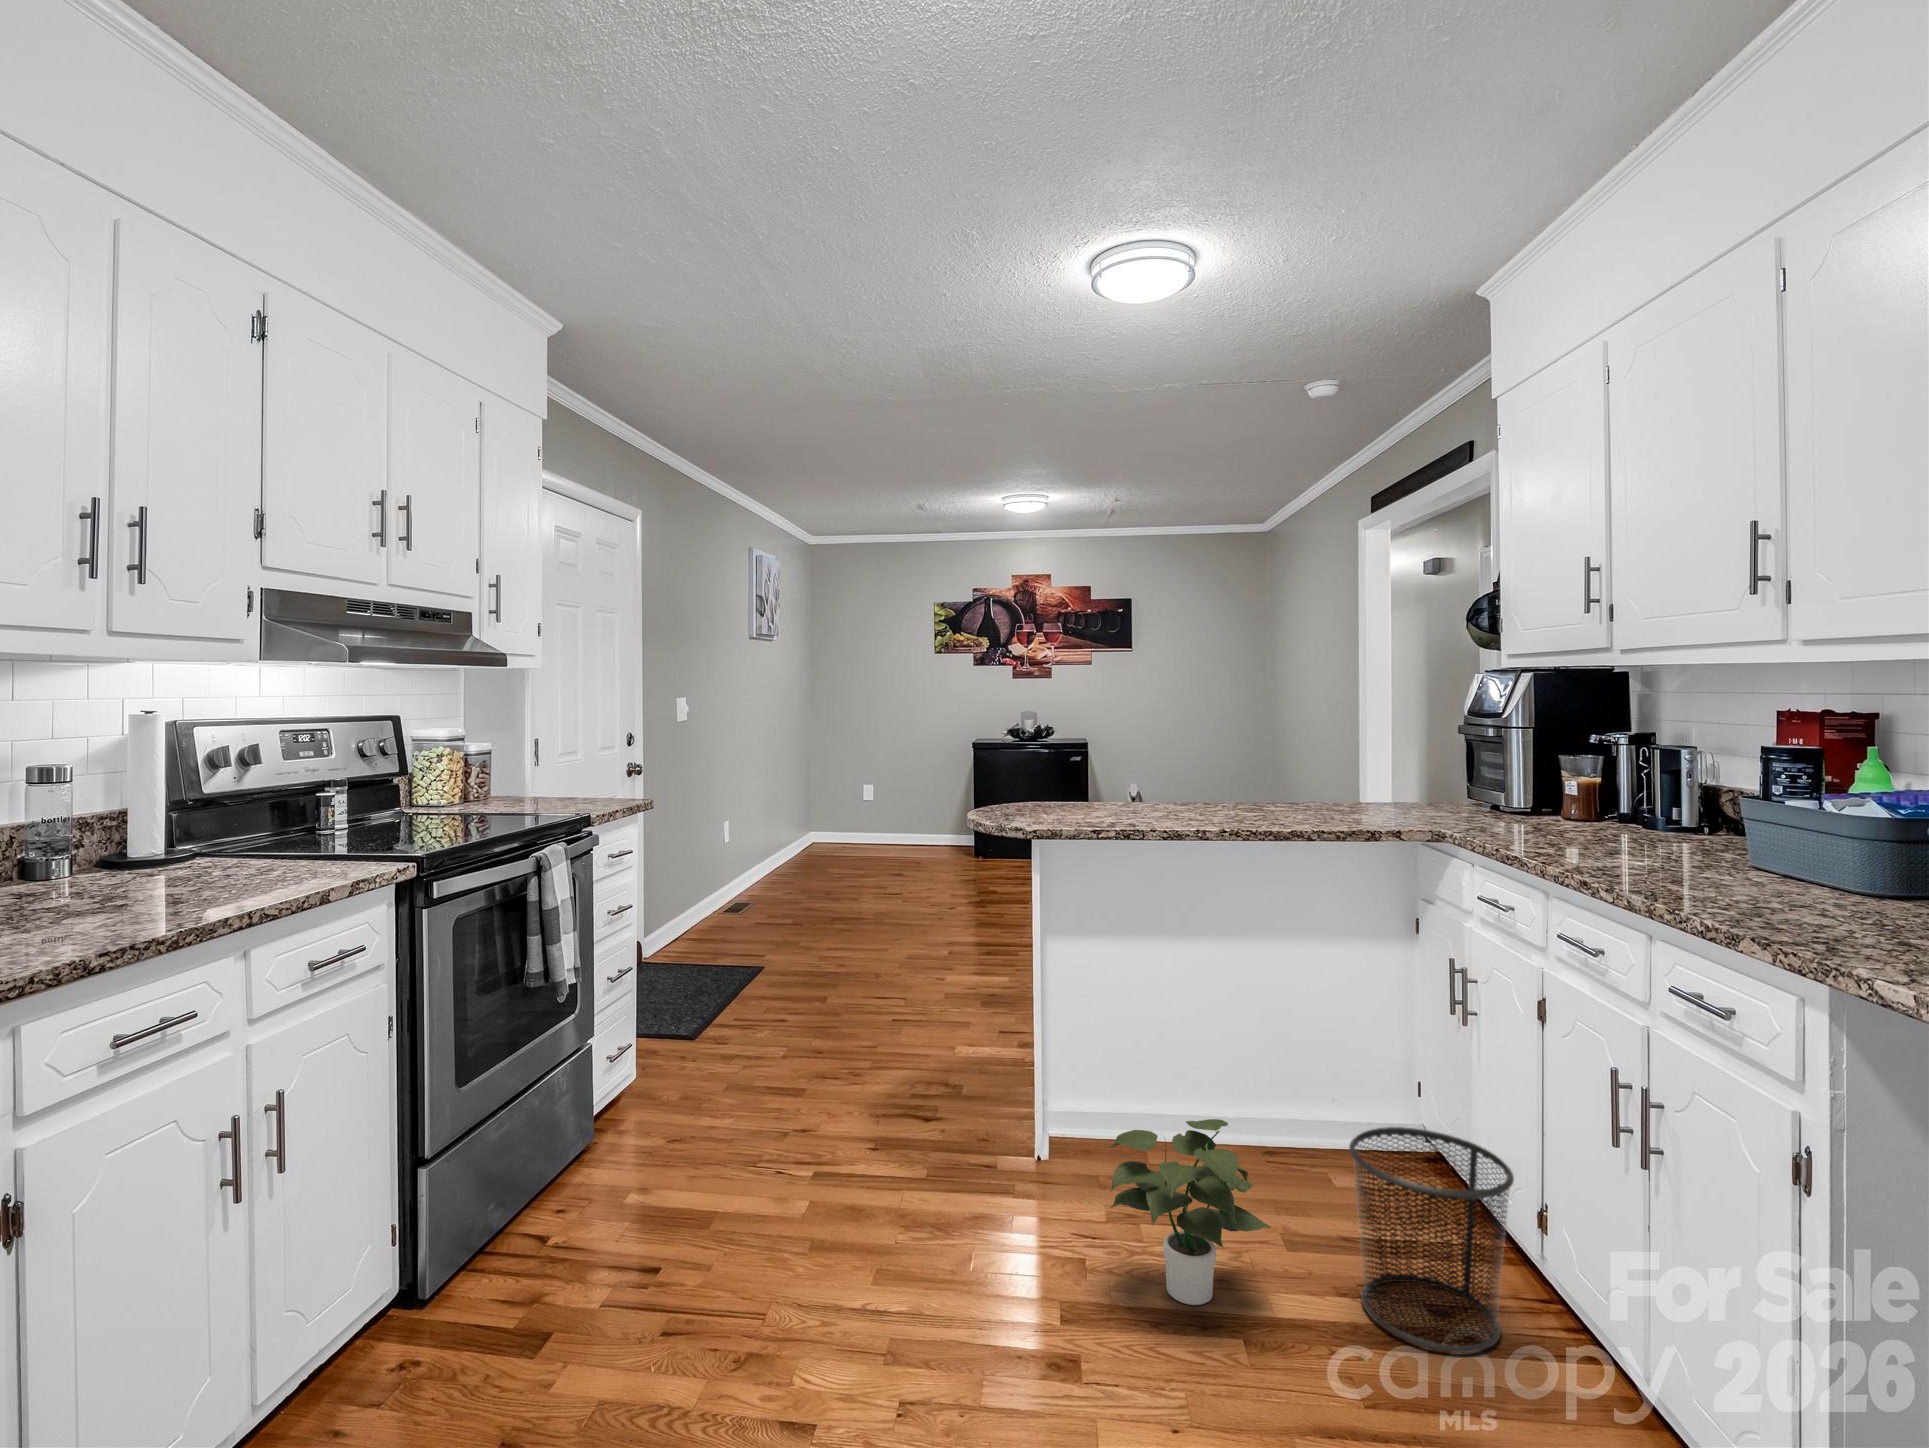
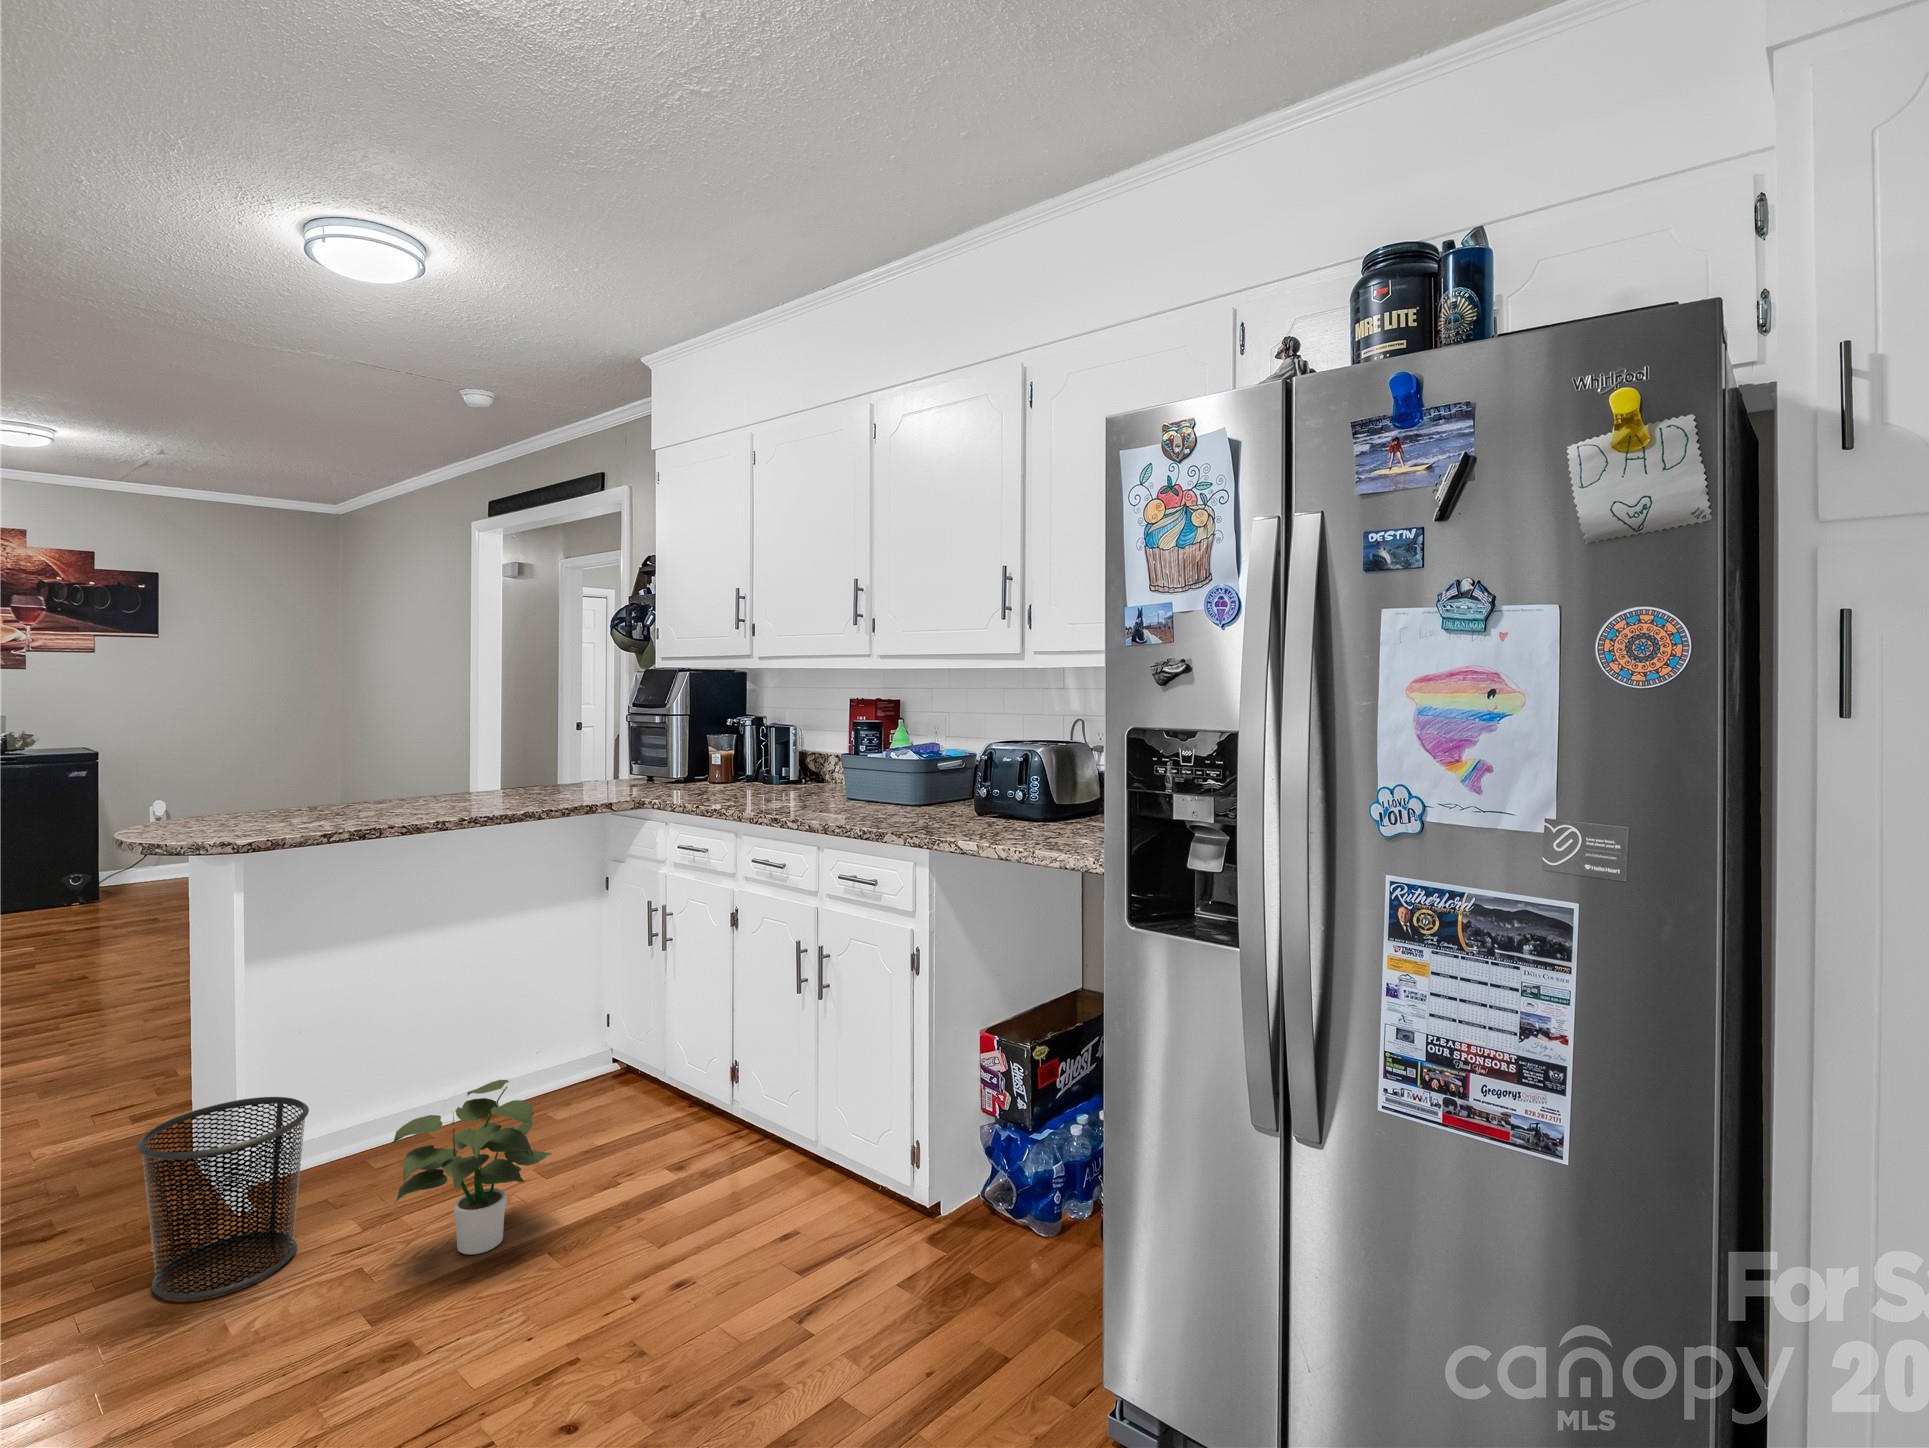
waste bin: present [1349,1127,1514,1353] -> present [138,1097,309,1300]

